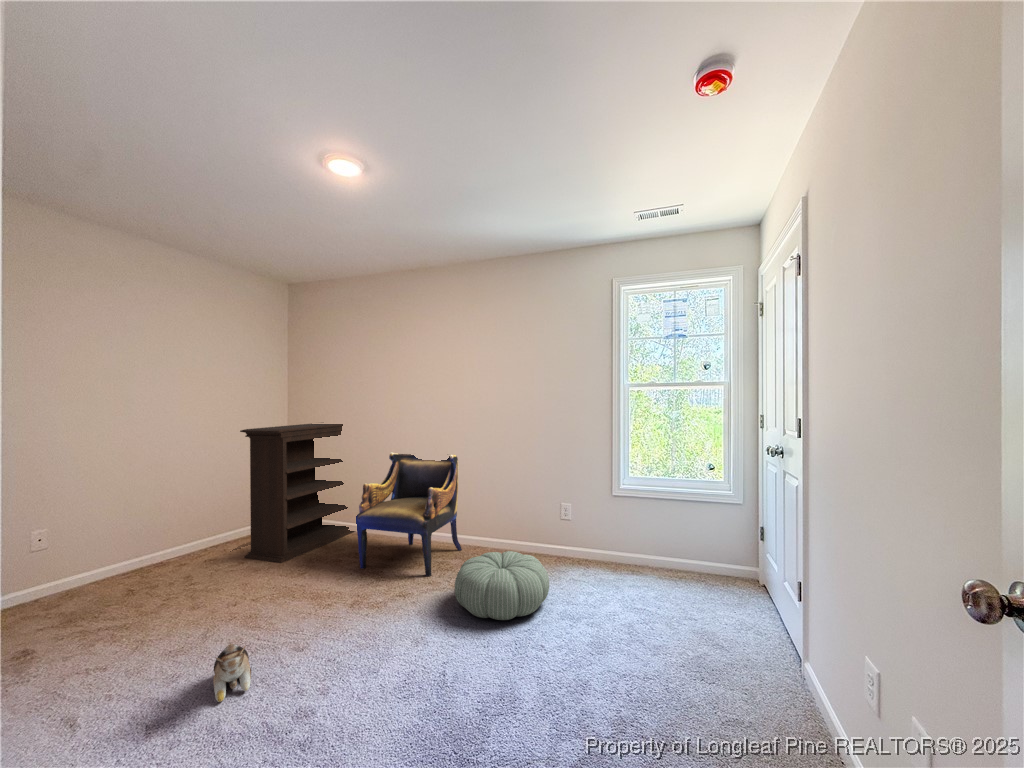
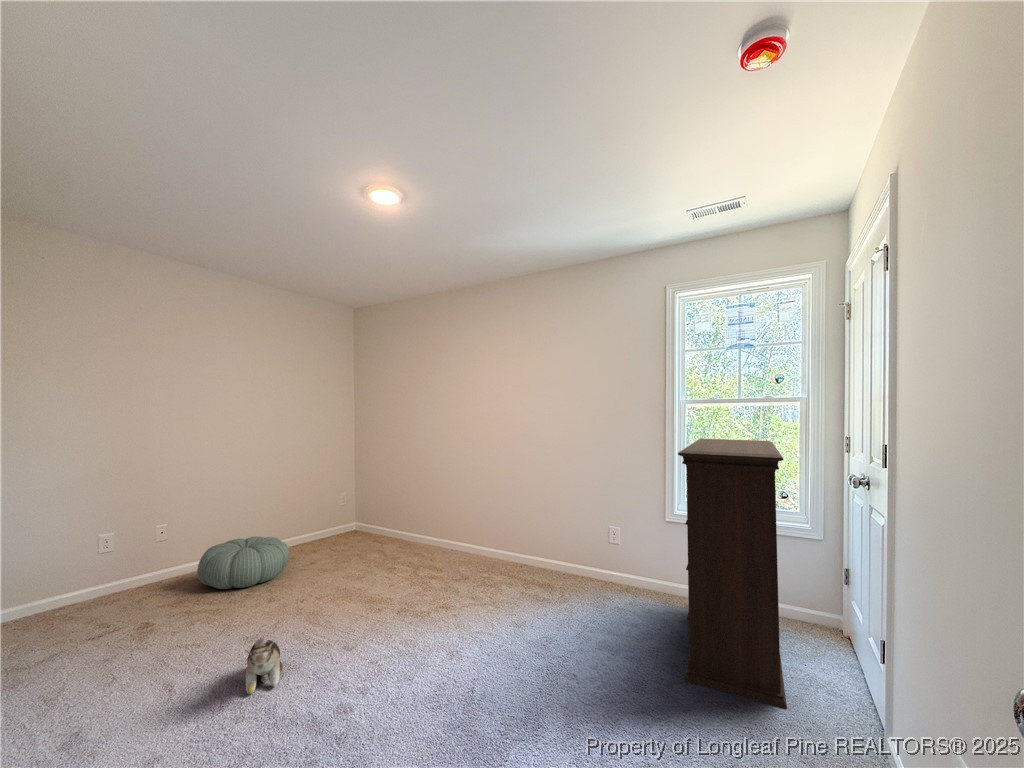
bookshelf: present [240,424,355,563] -> present [678,439,787,709]
armchair: present [356,453,462,577] -> none [401,460,507,590]
pouf: present [455,551,549,620] -> present [197,537,289,589]

